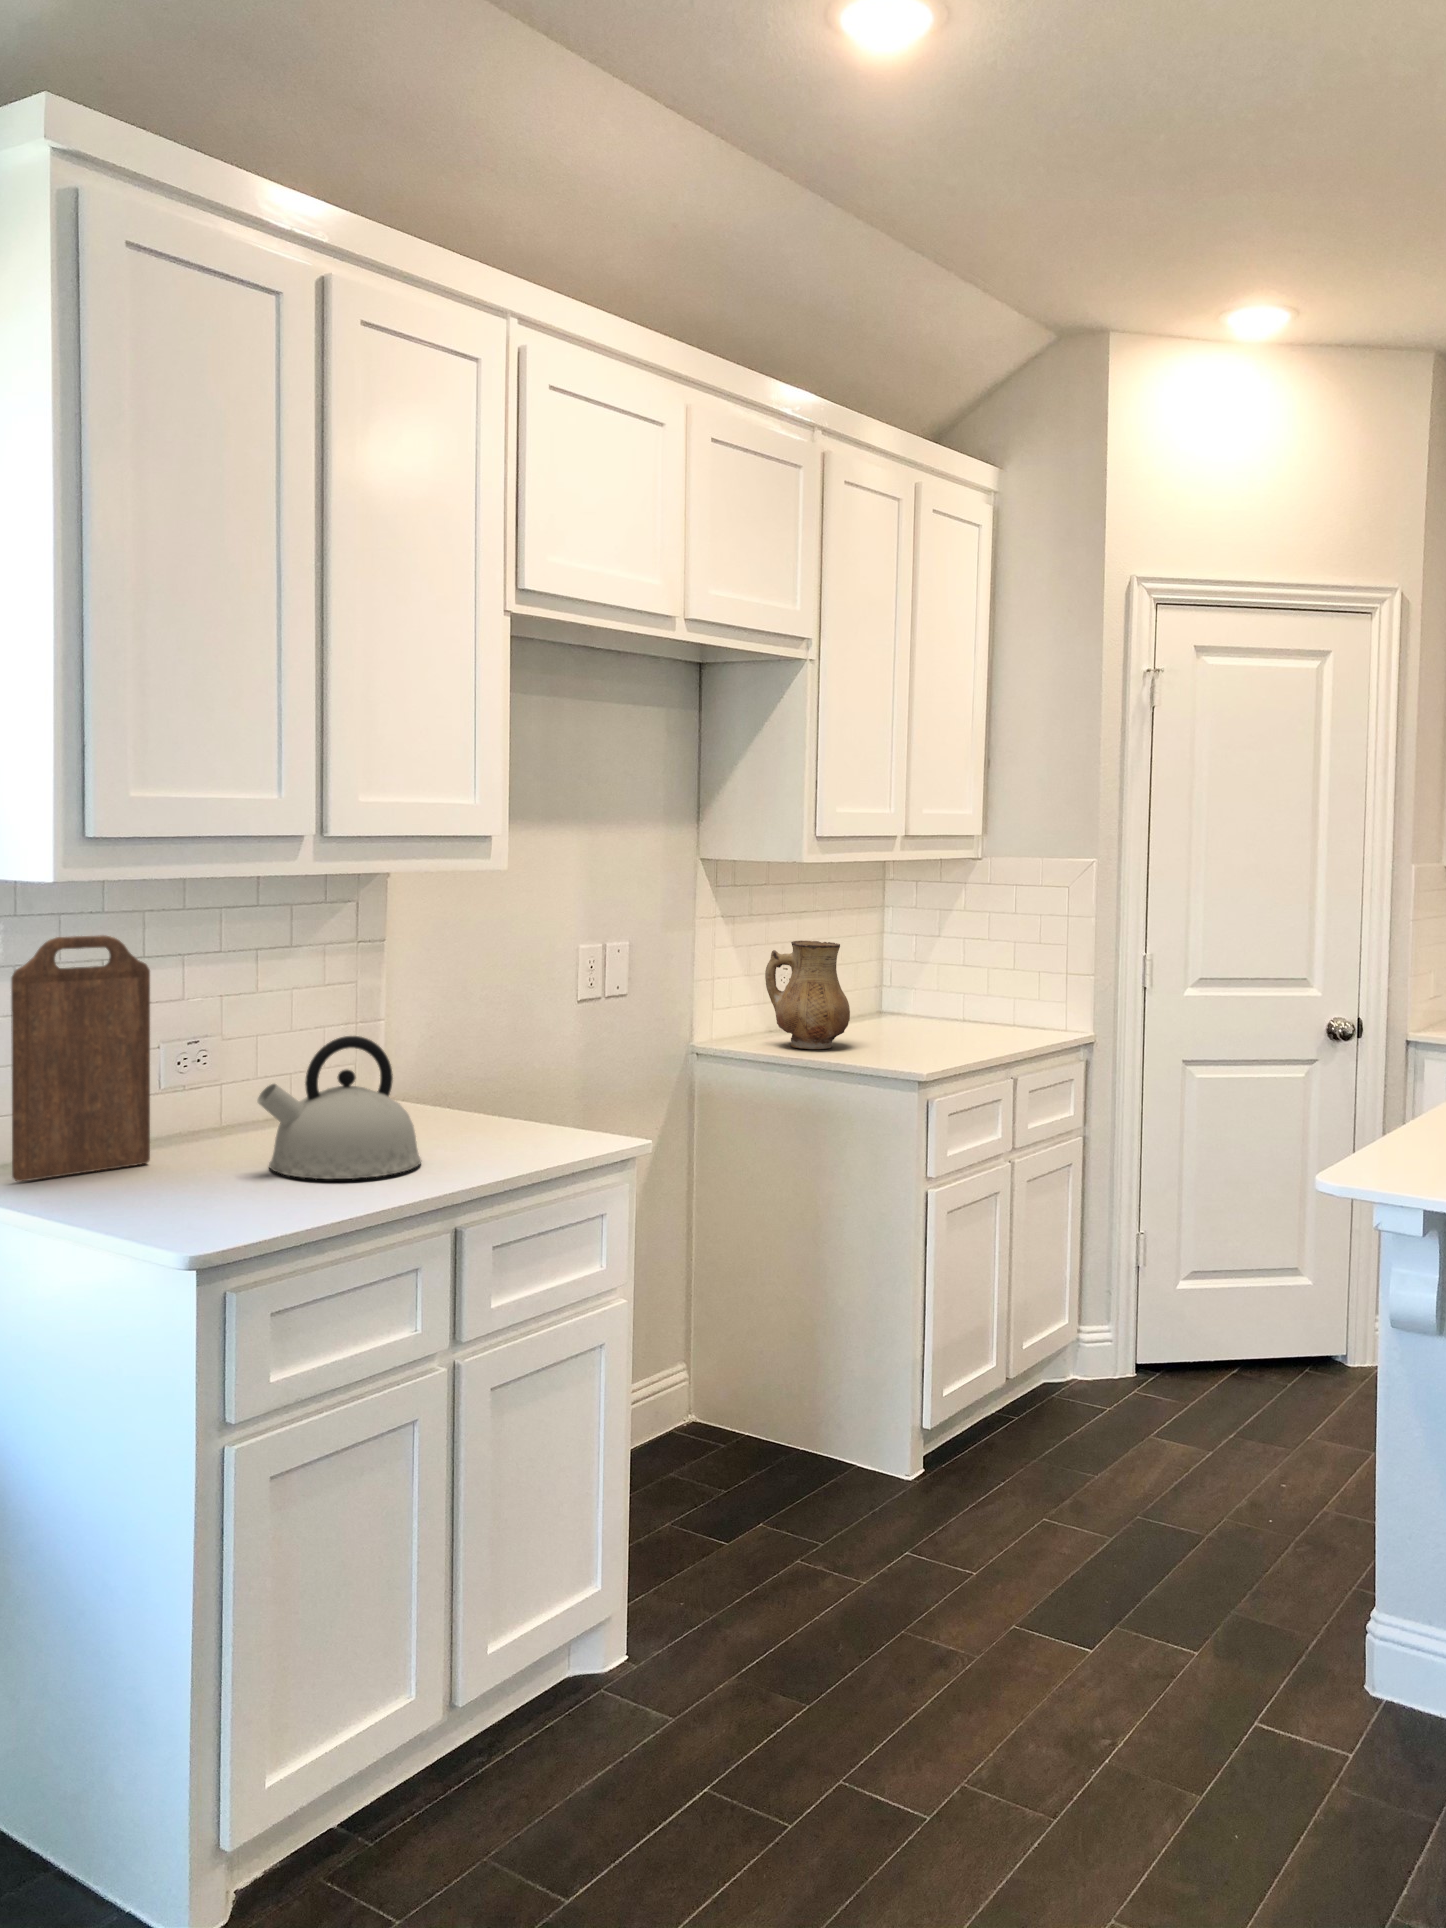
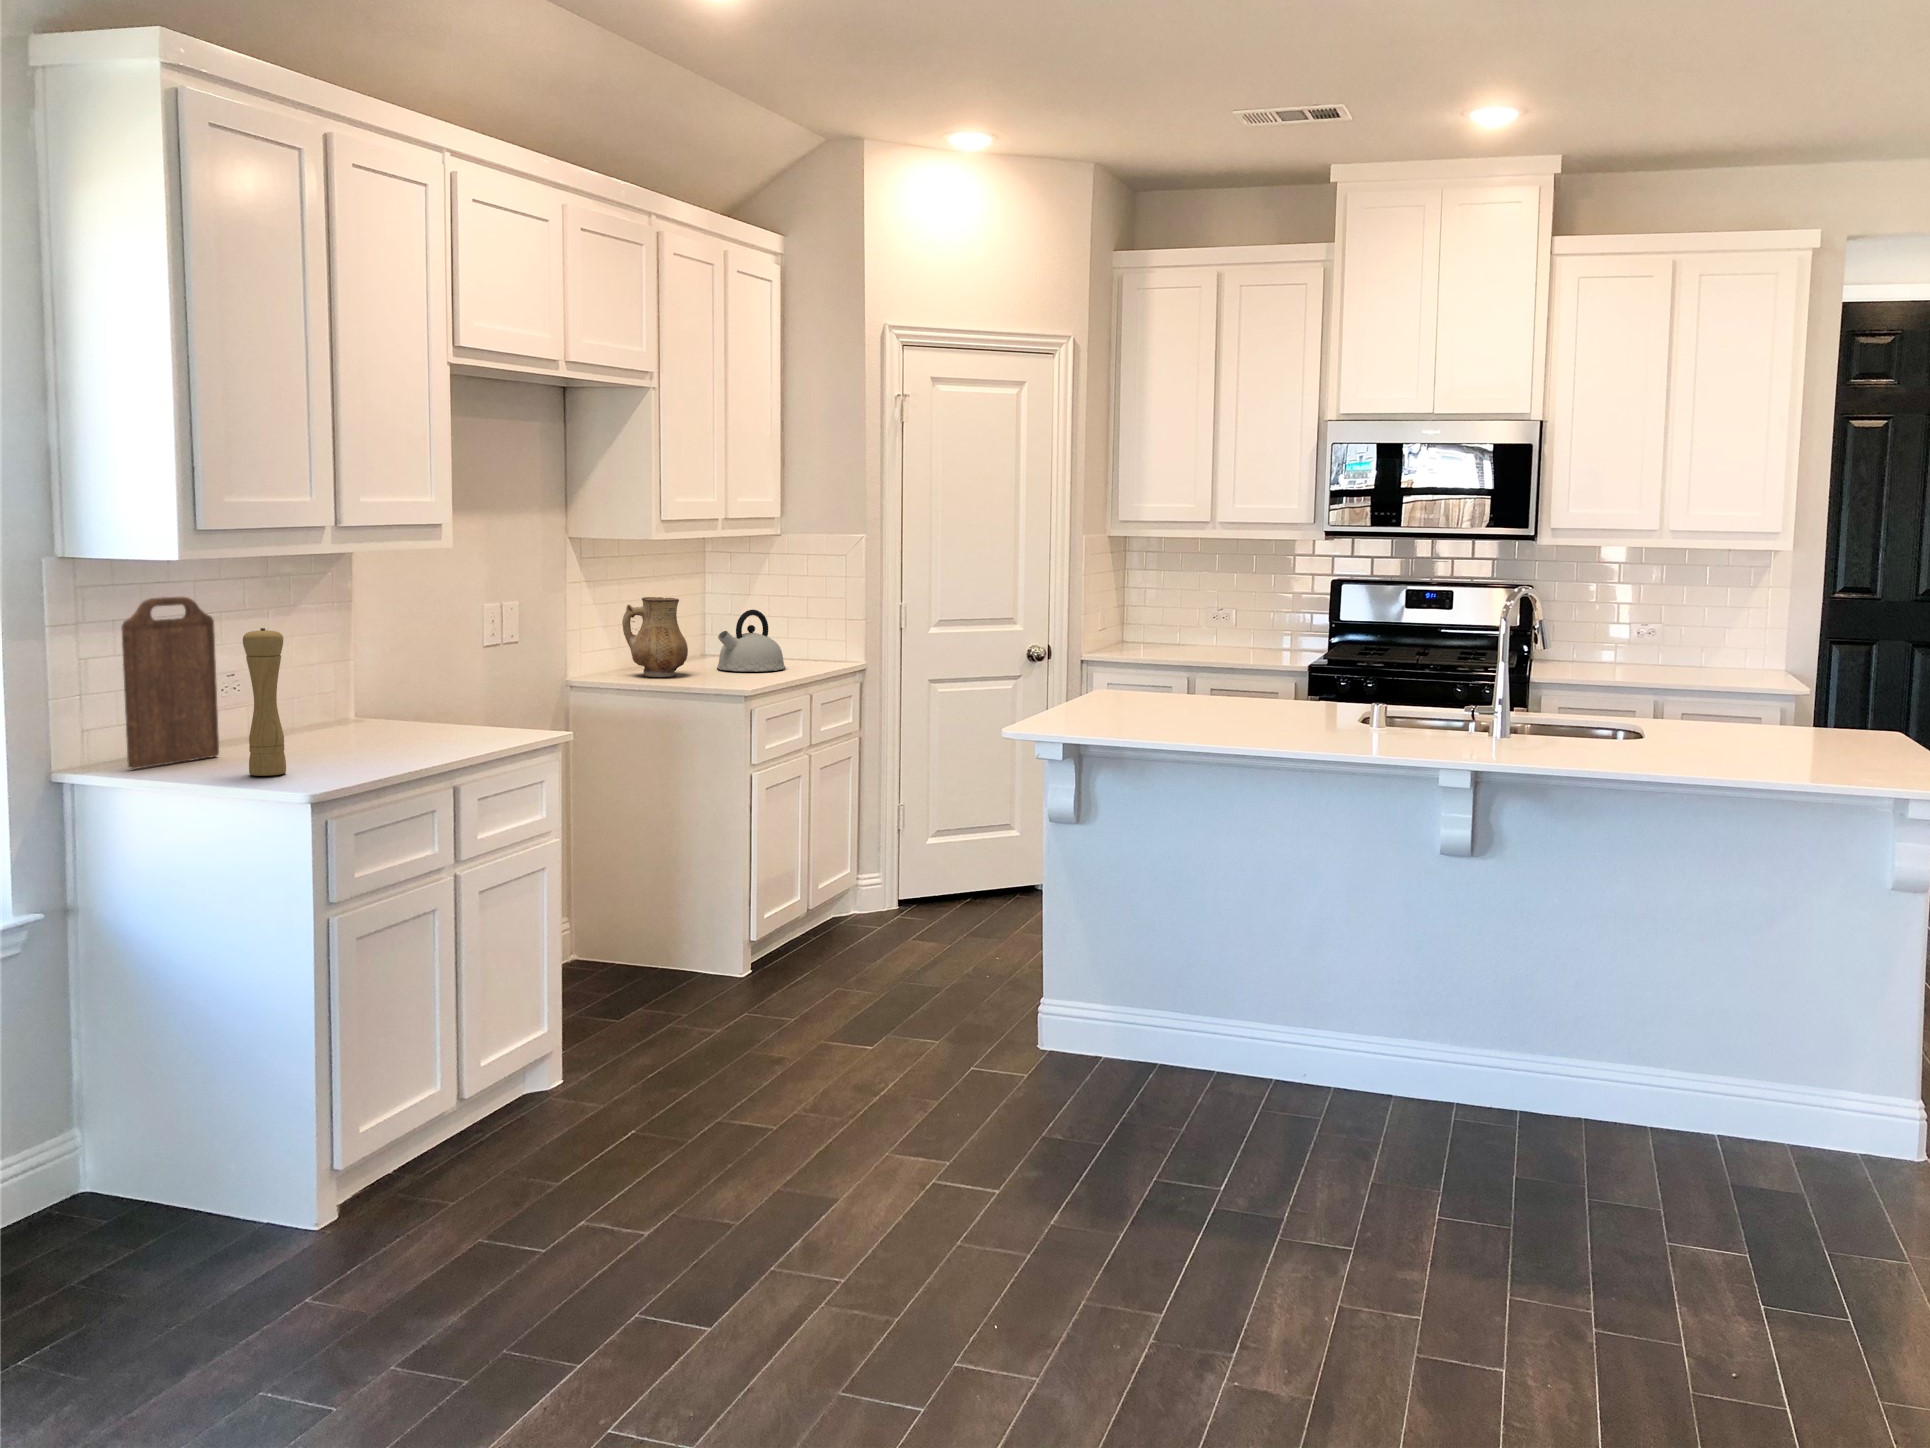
pepper mill: none [150,986,208,1208] -> present [243,628,286,776]
kettle: present [257,1036,421,1179] -> present [717,610,785,672]

